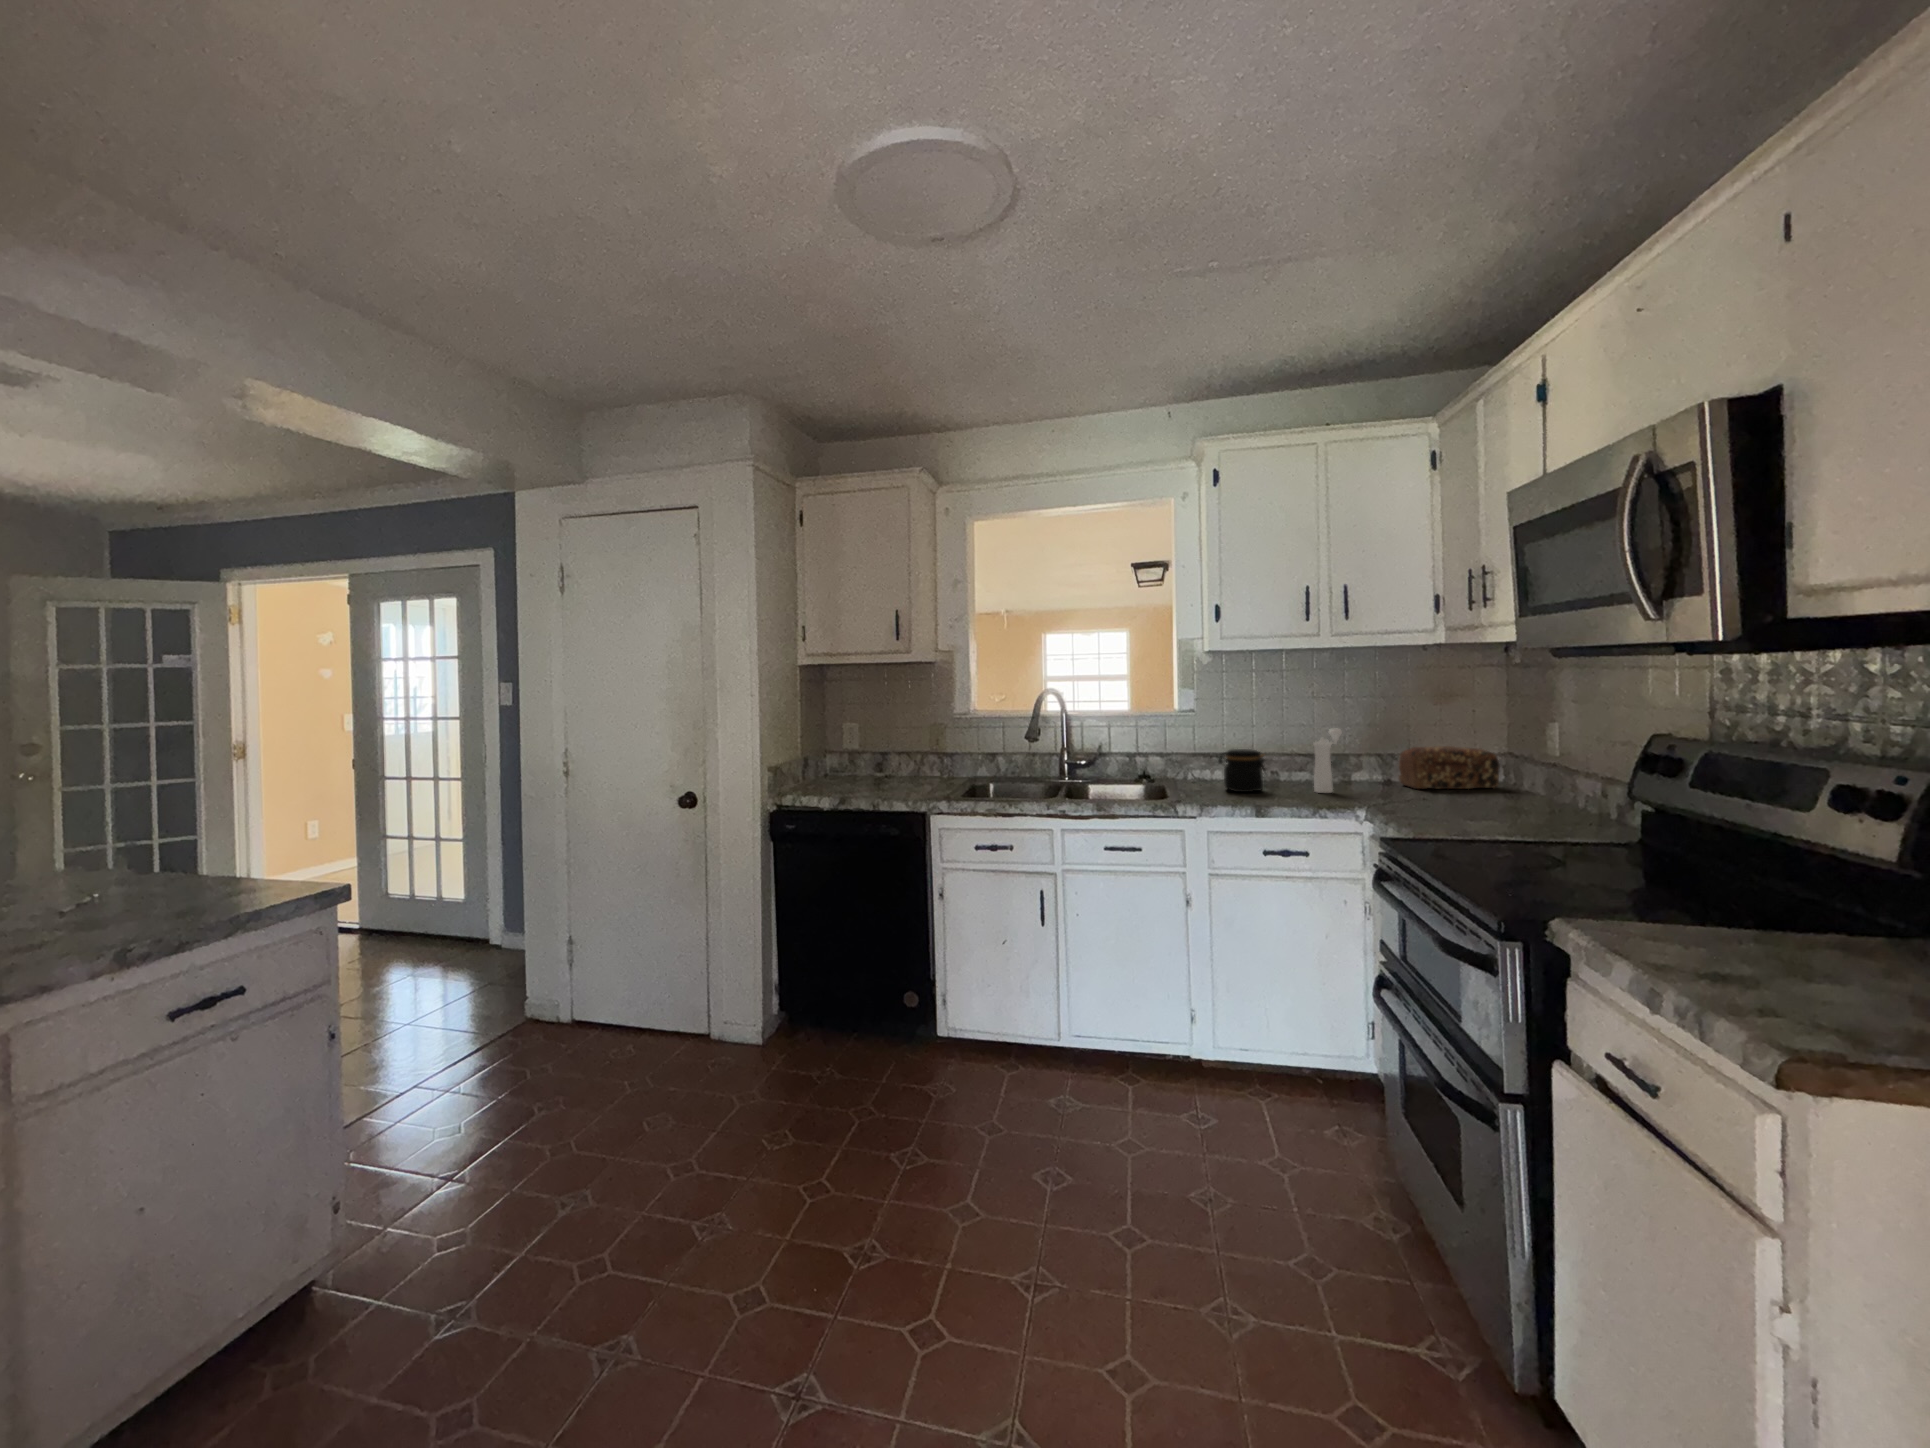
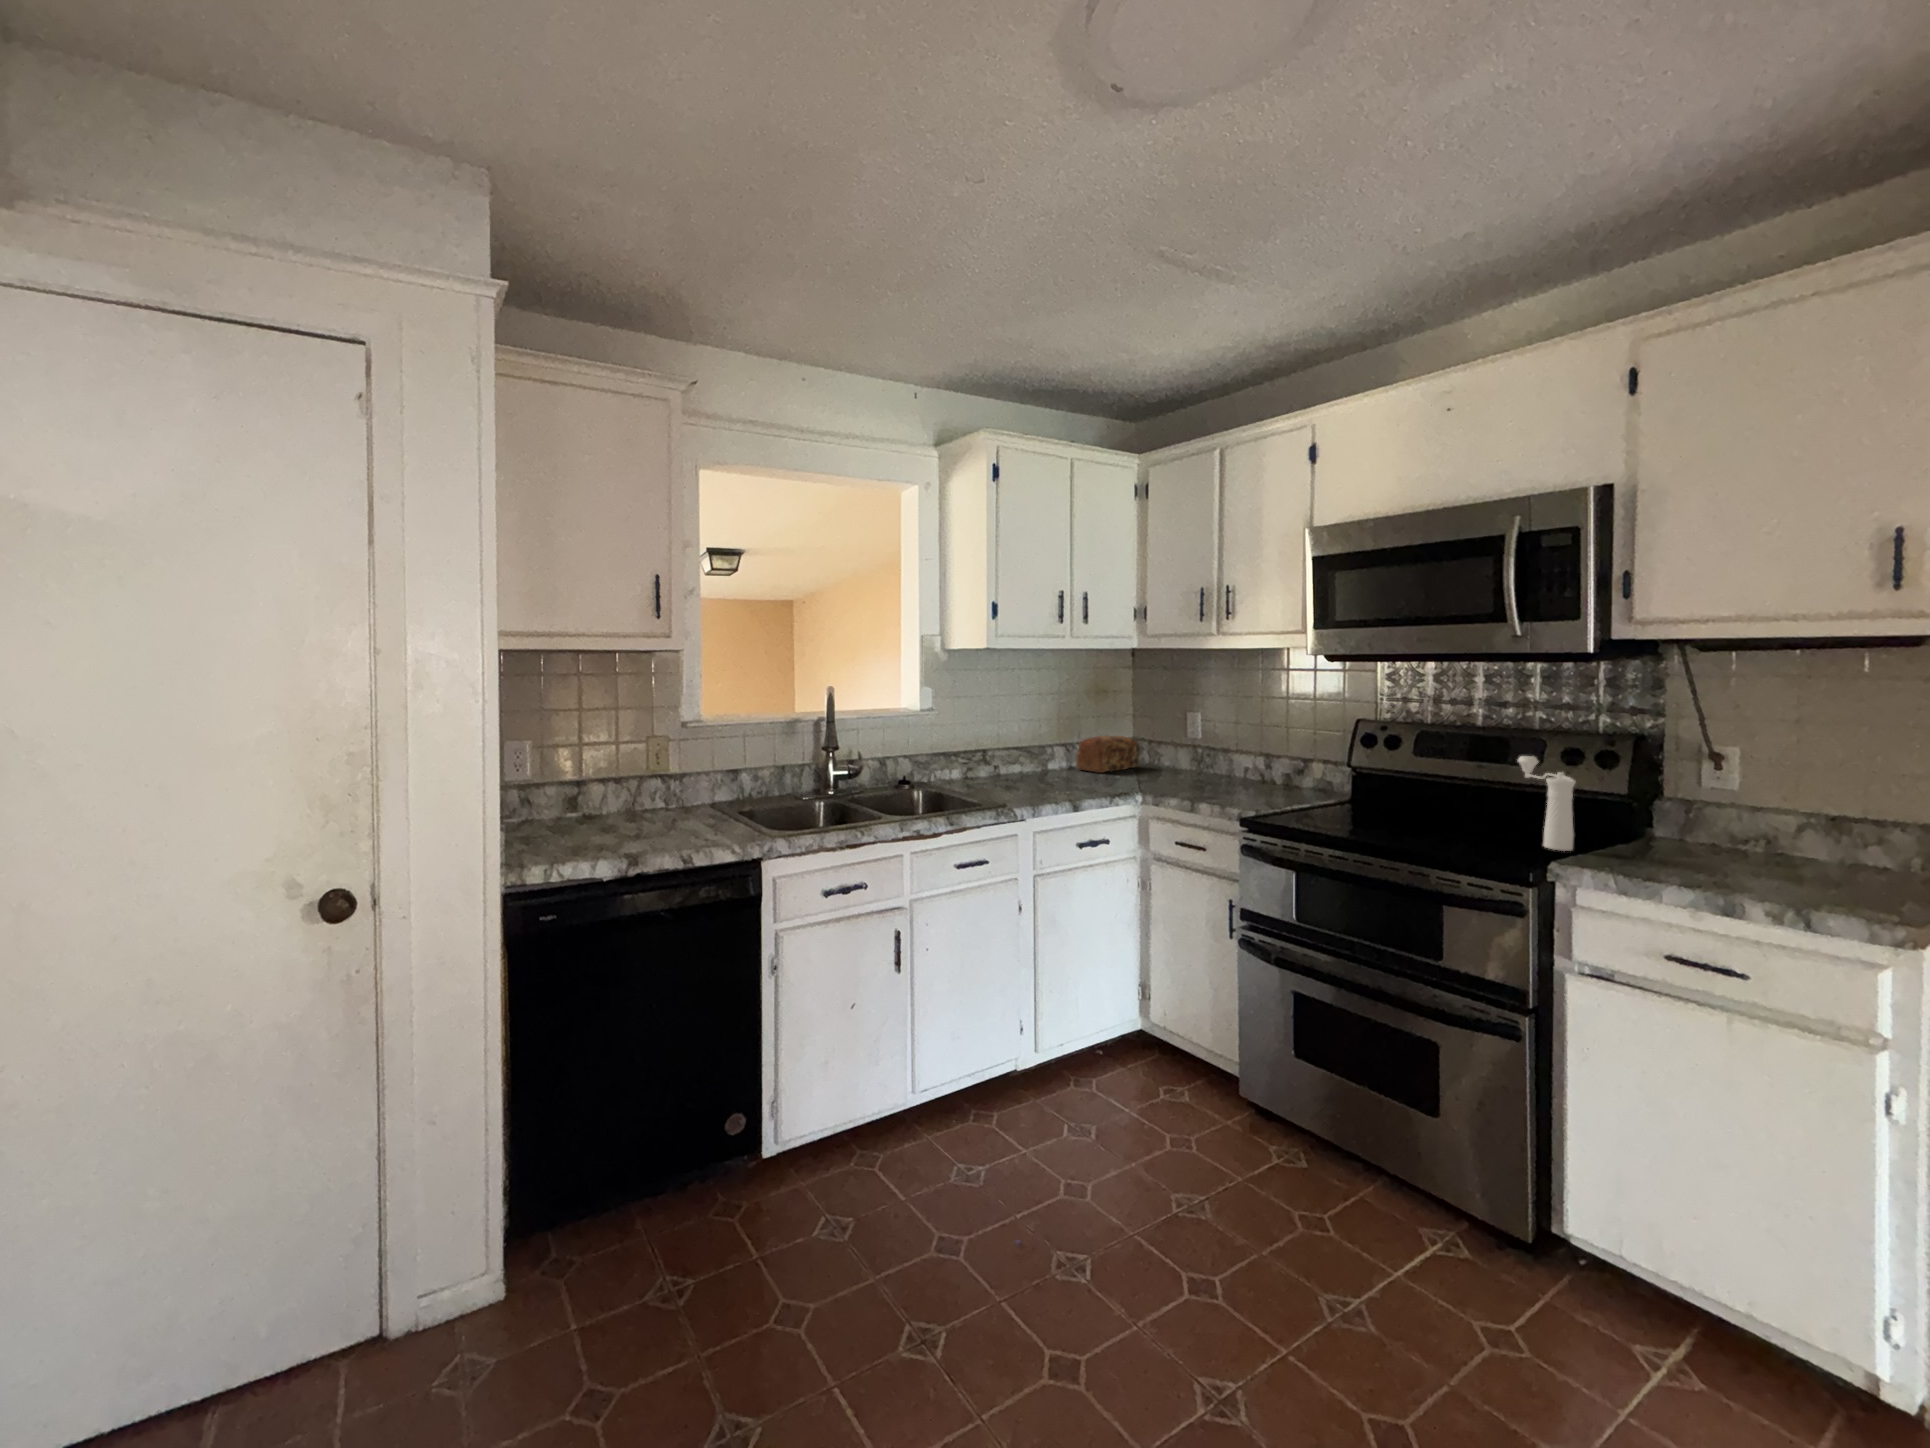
pepper mill: present [1314,728,1342,793] -> present [1518,756,1575,851]
jar: present [1219,749,1265,792] -> none [980,747,1021,789]

